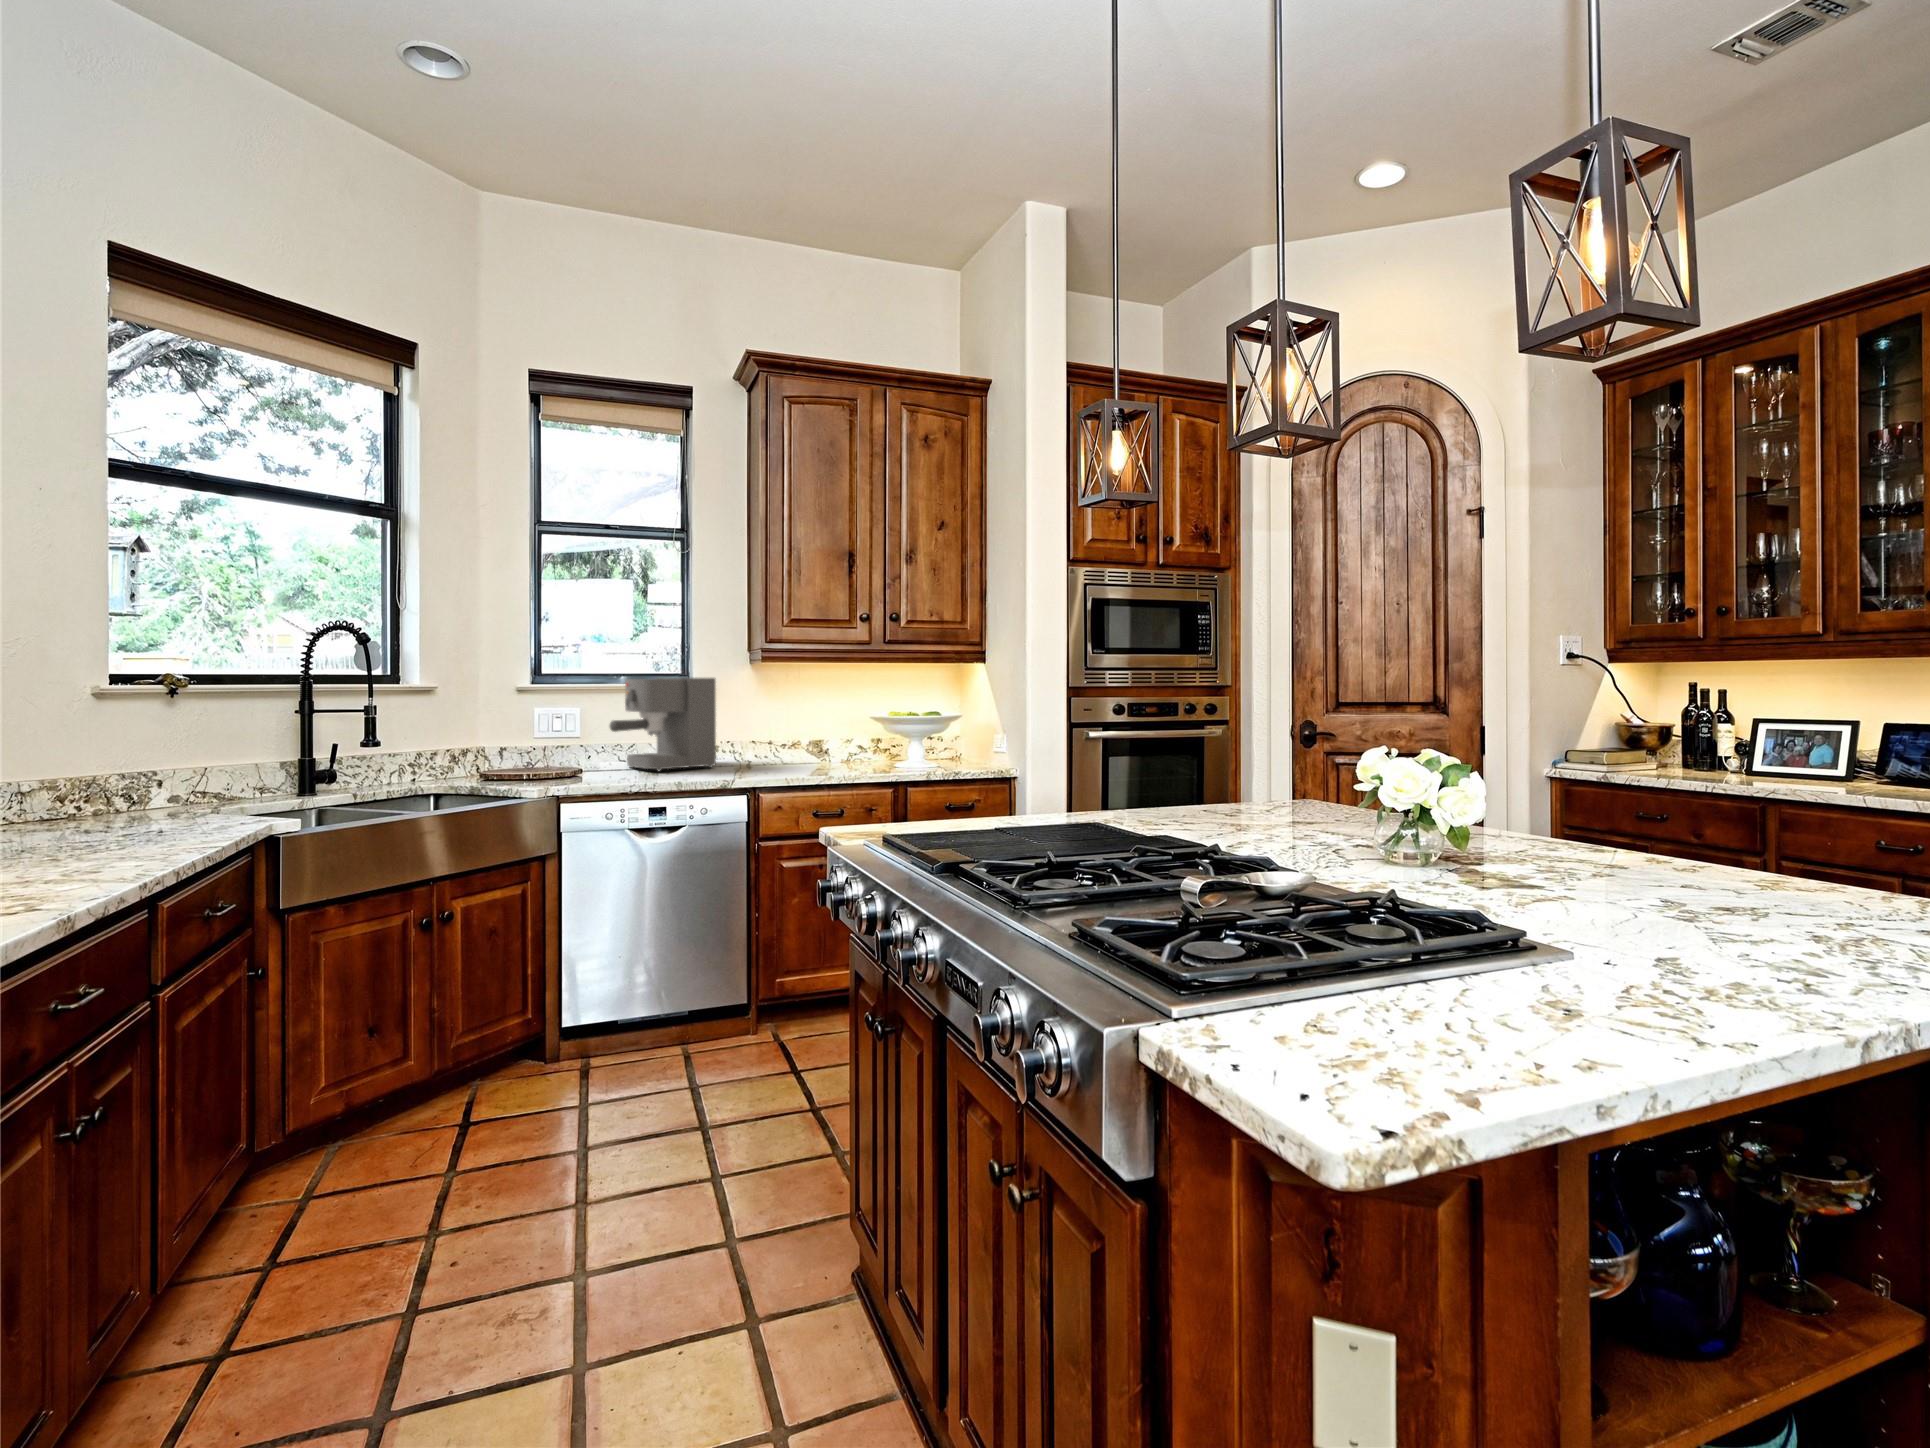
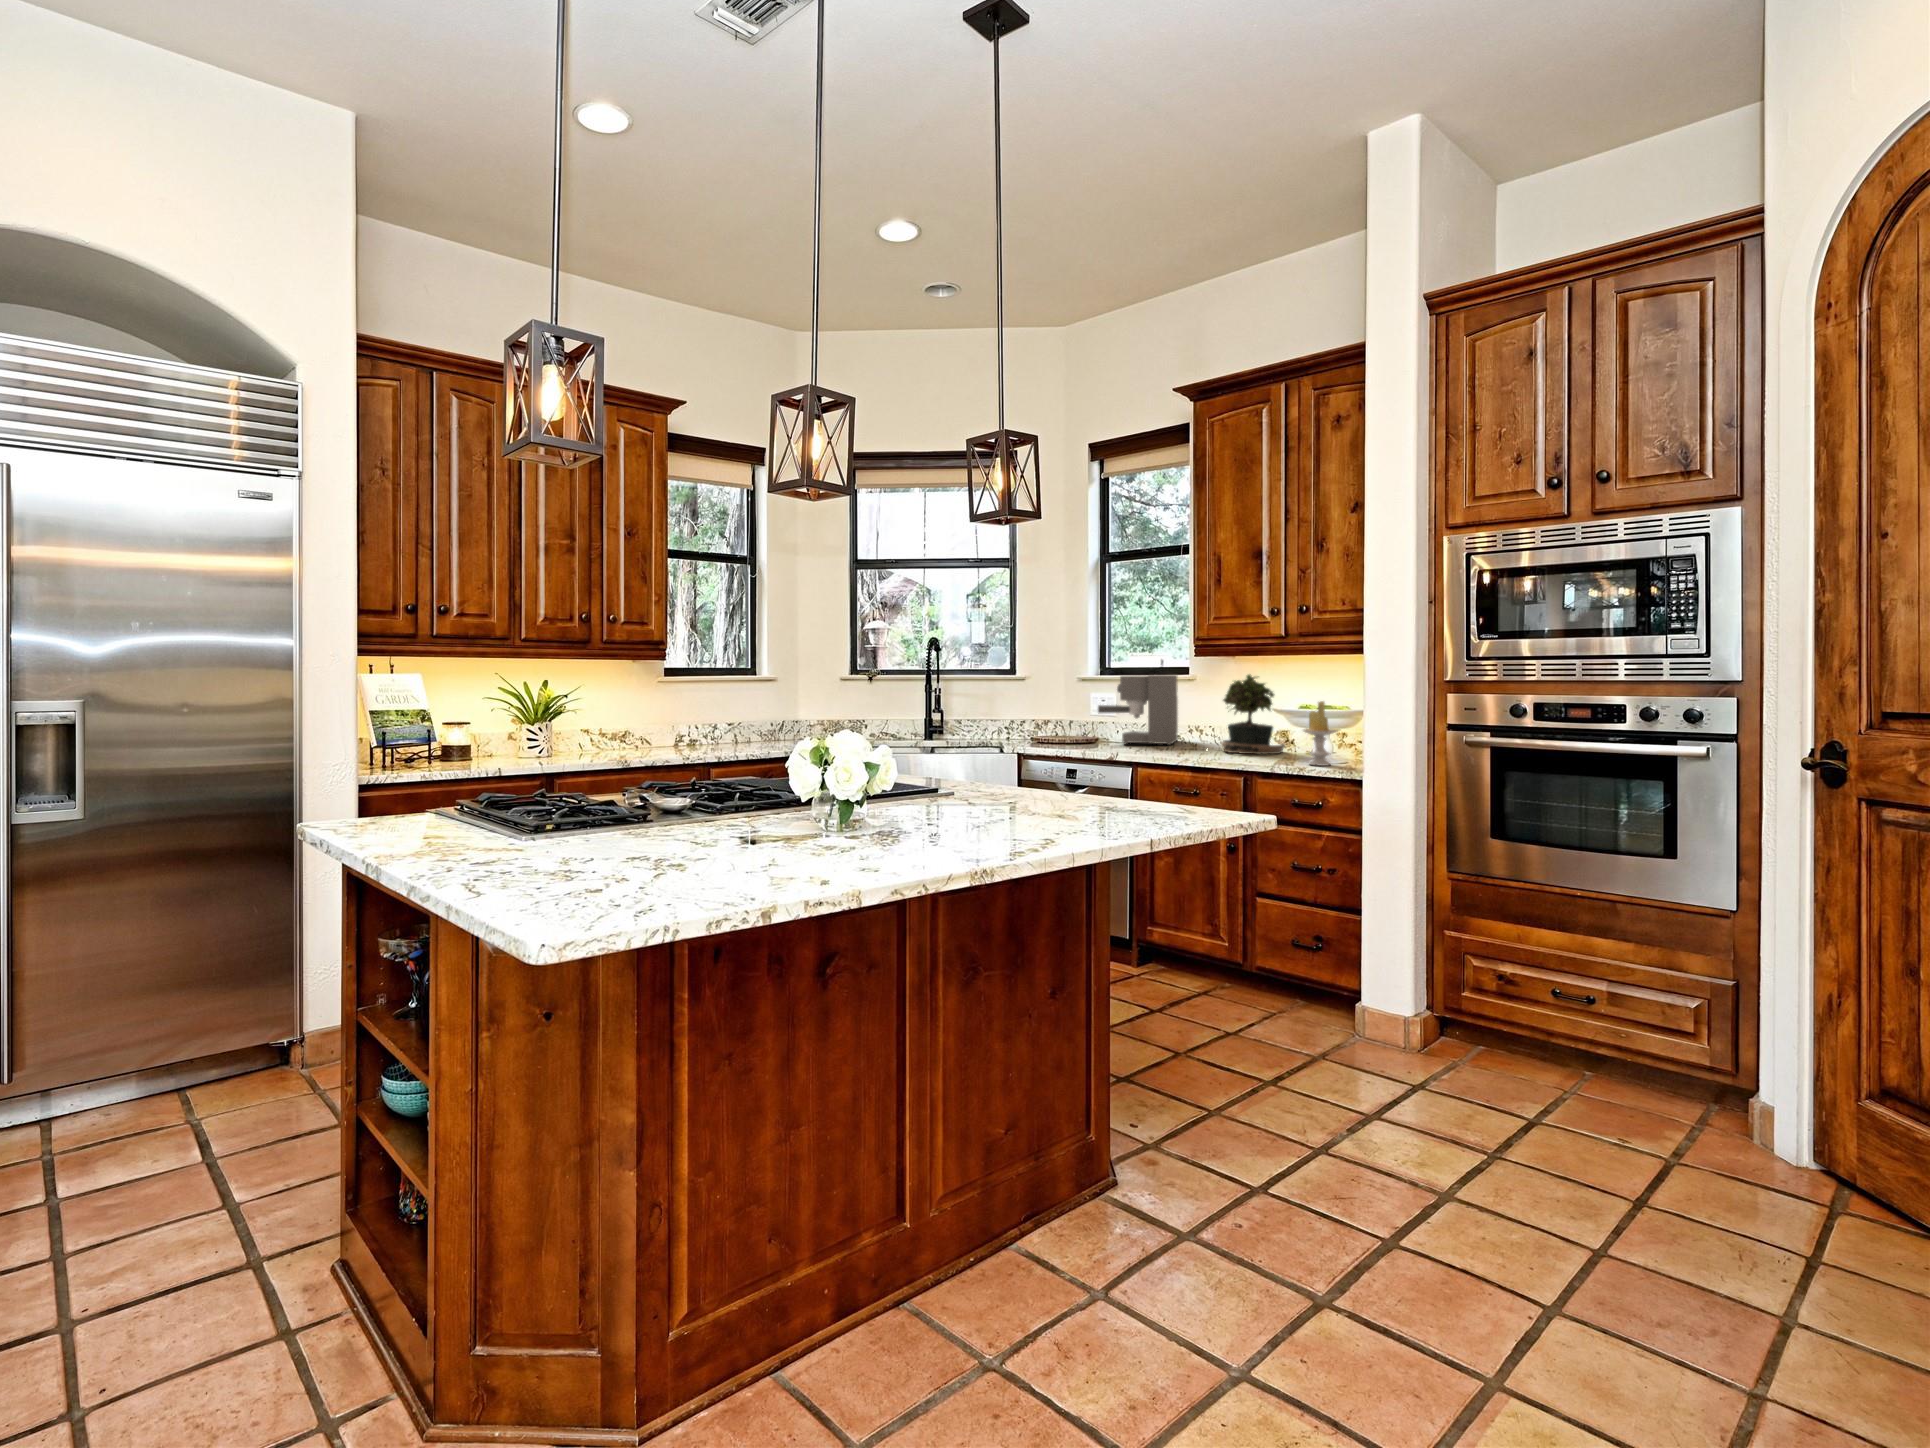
potted plant: none [774,677,866,769] -> present [1221,674,1285,754]
candle: none [932,705,966,771] -> present [1304,701,1336,766]

